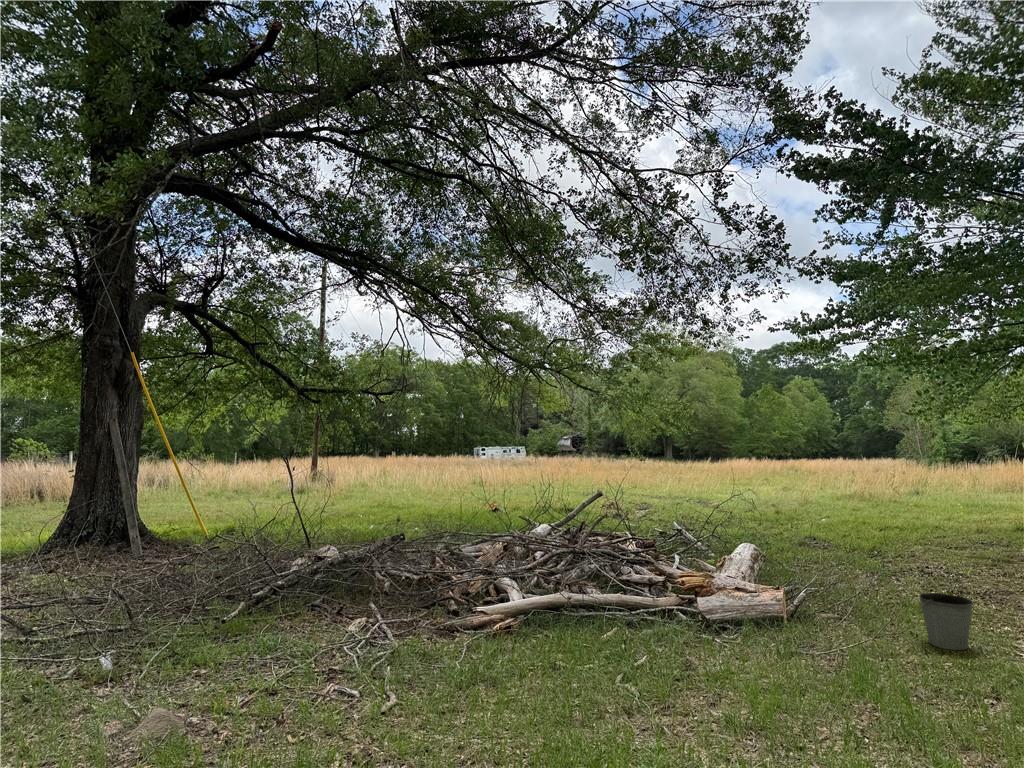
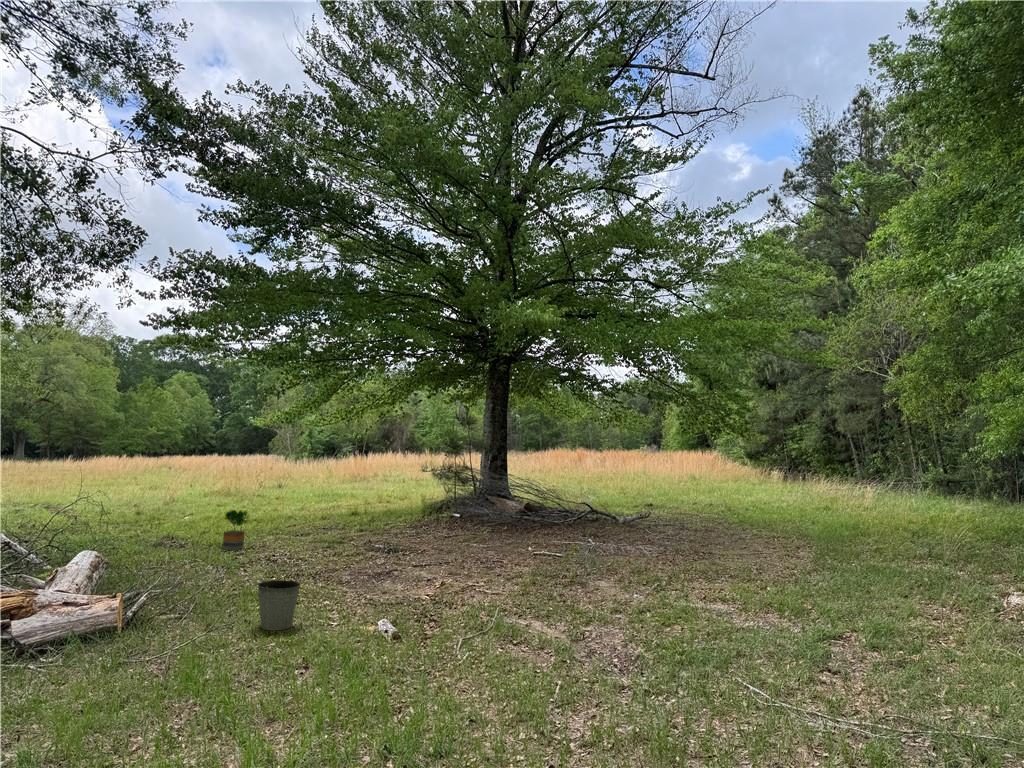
potted tree: none [866,514,895,555] -> present [223,510,250,551]

